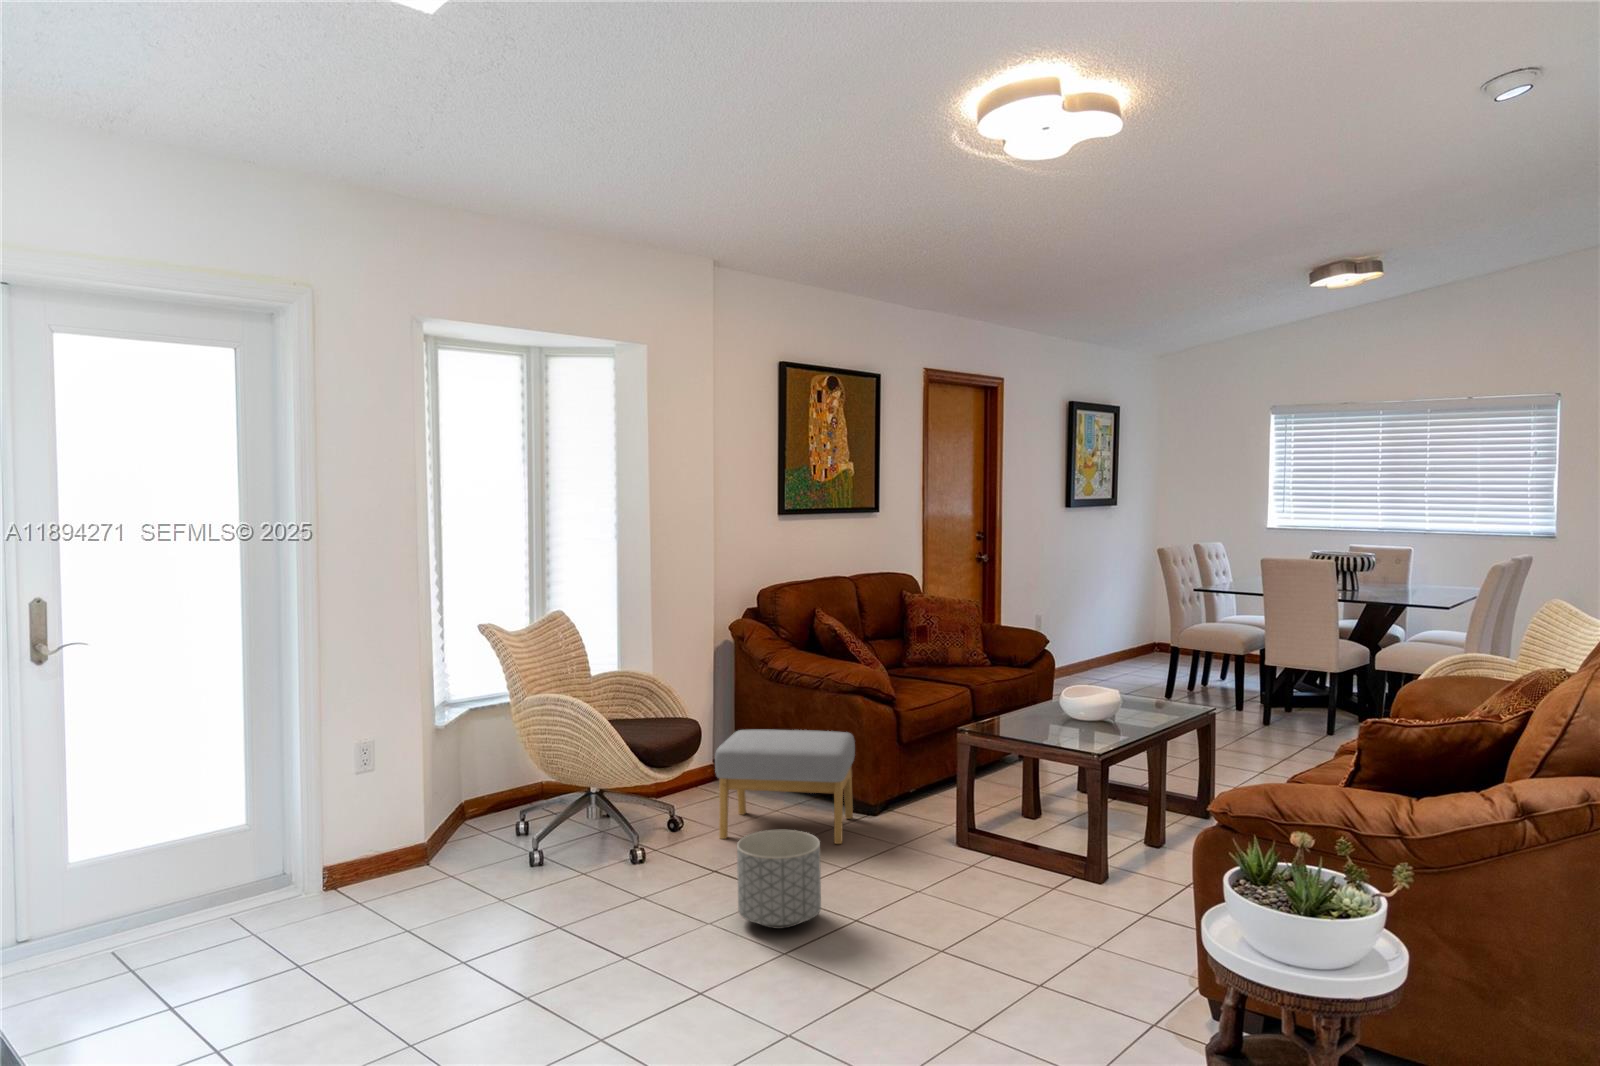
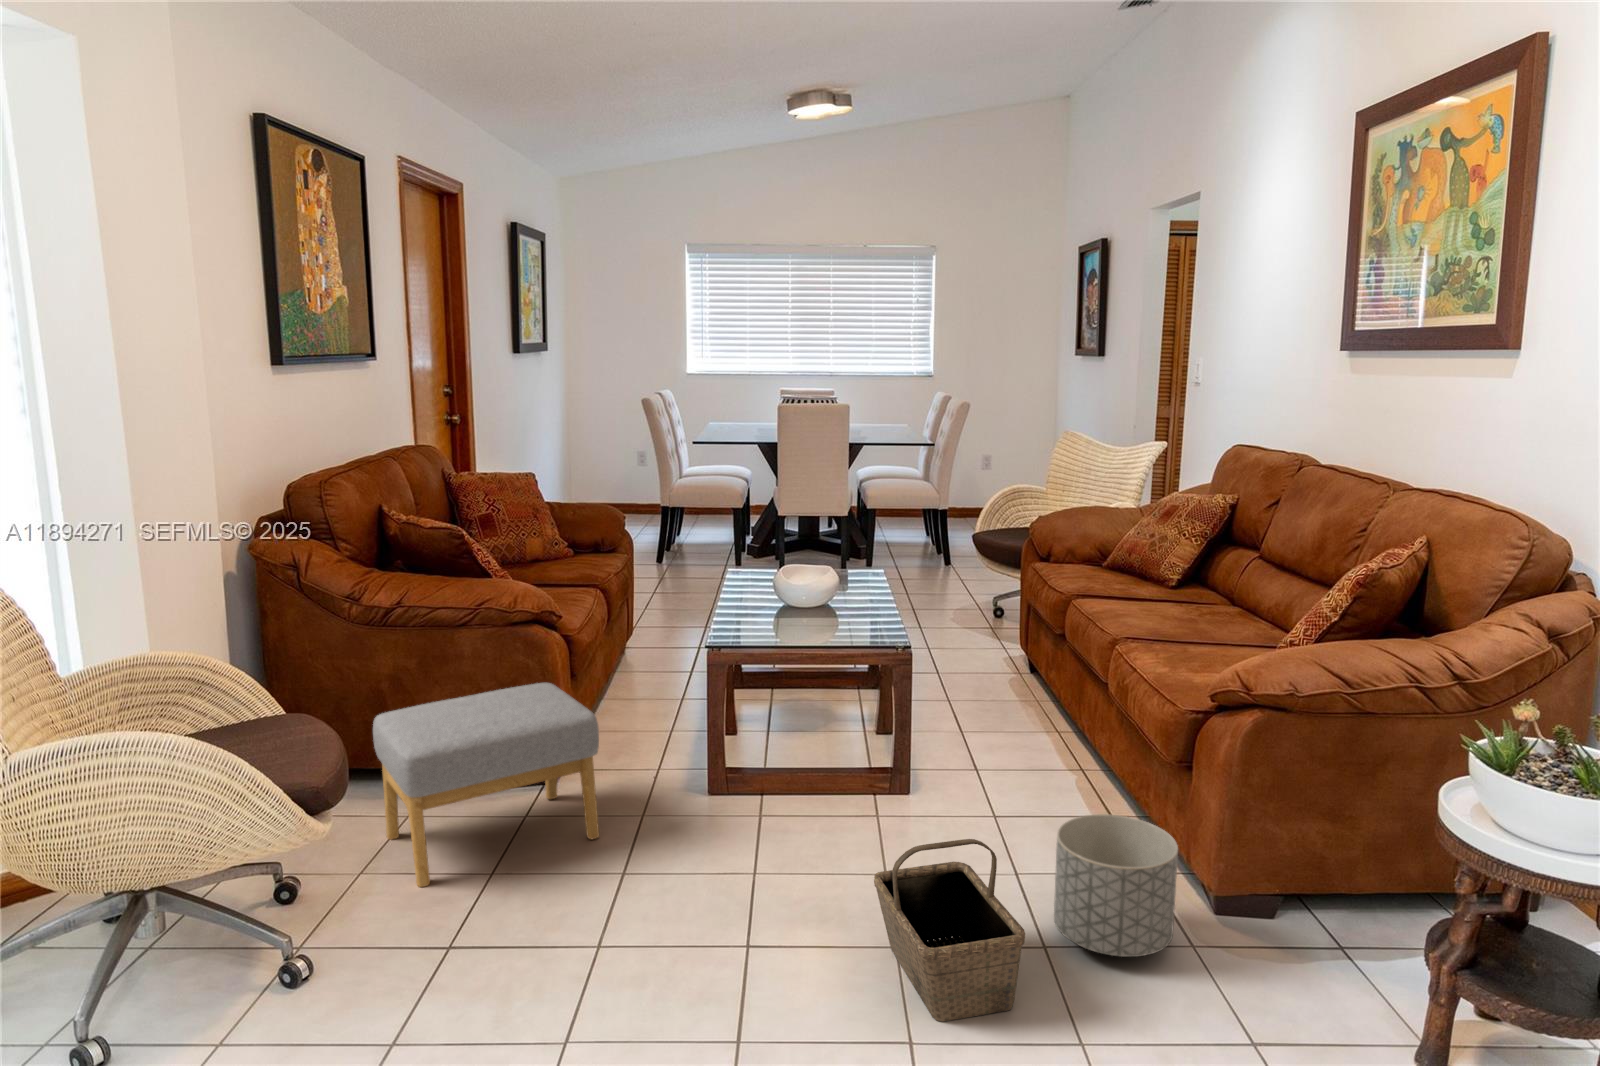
planter: present [737,830,821,929] -> present [1054,814,1178,957]
basket: none [857,862,974,1005] -> present [874,839,1025,1022]

